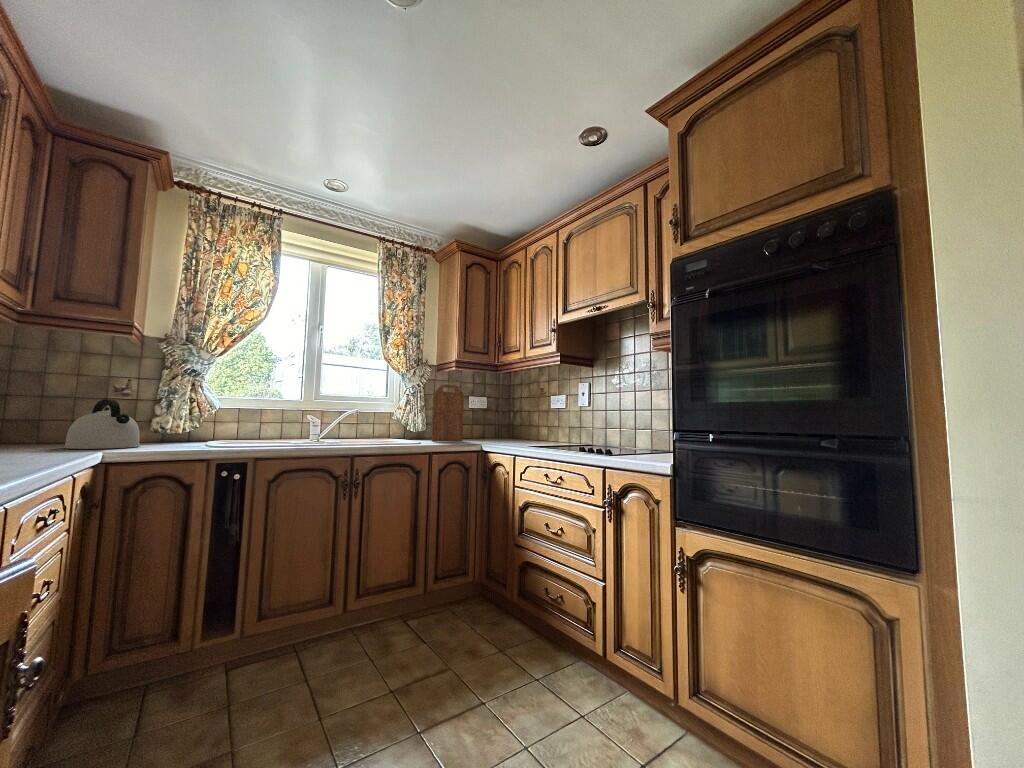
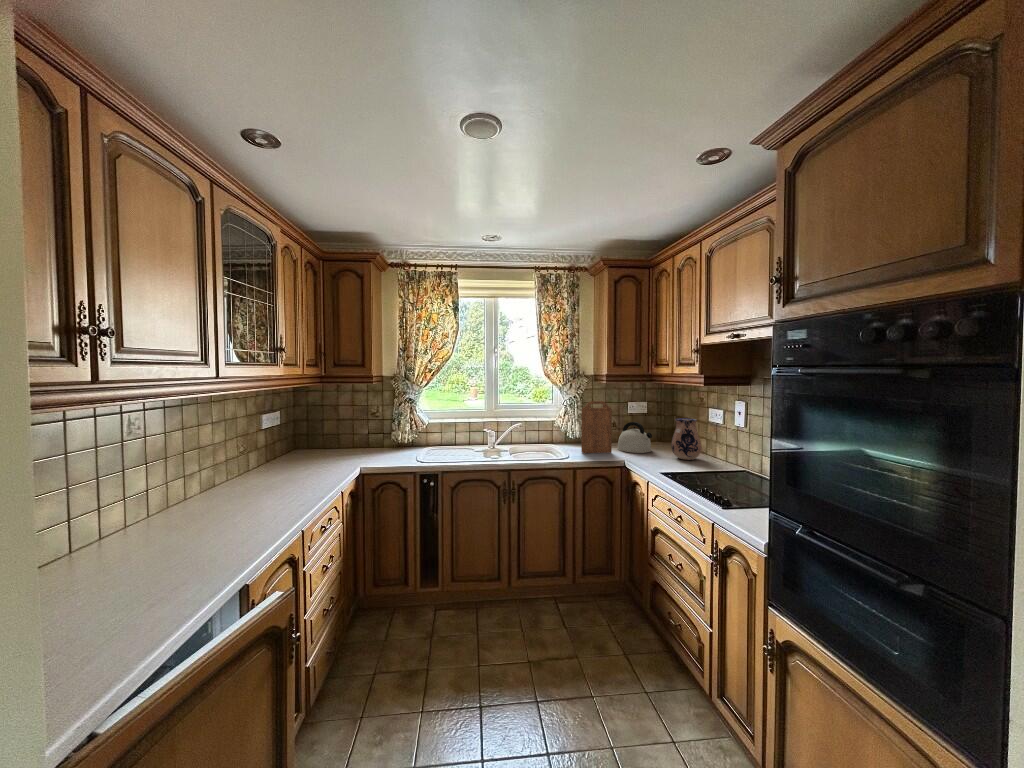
kettle: present [64,399,140,449] -> present [618,422,652,453]
ceramic pitcher: none [521,403,548,442] -> present [671,418,702,460]

